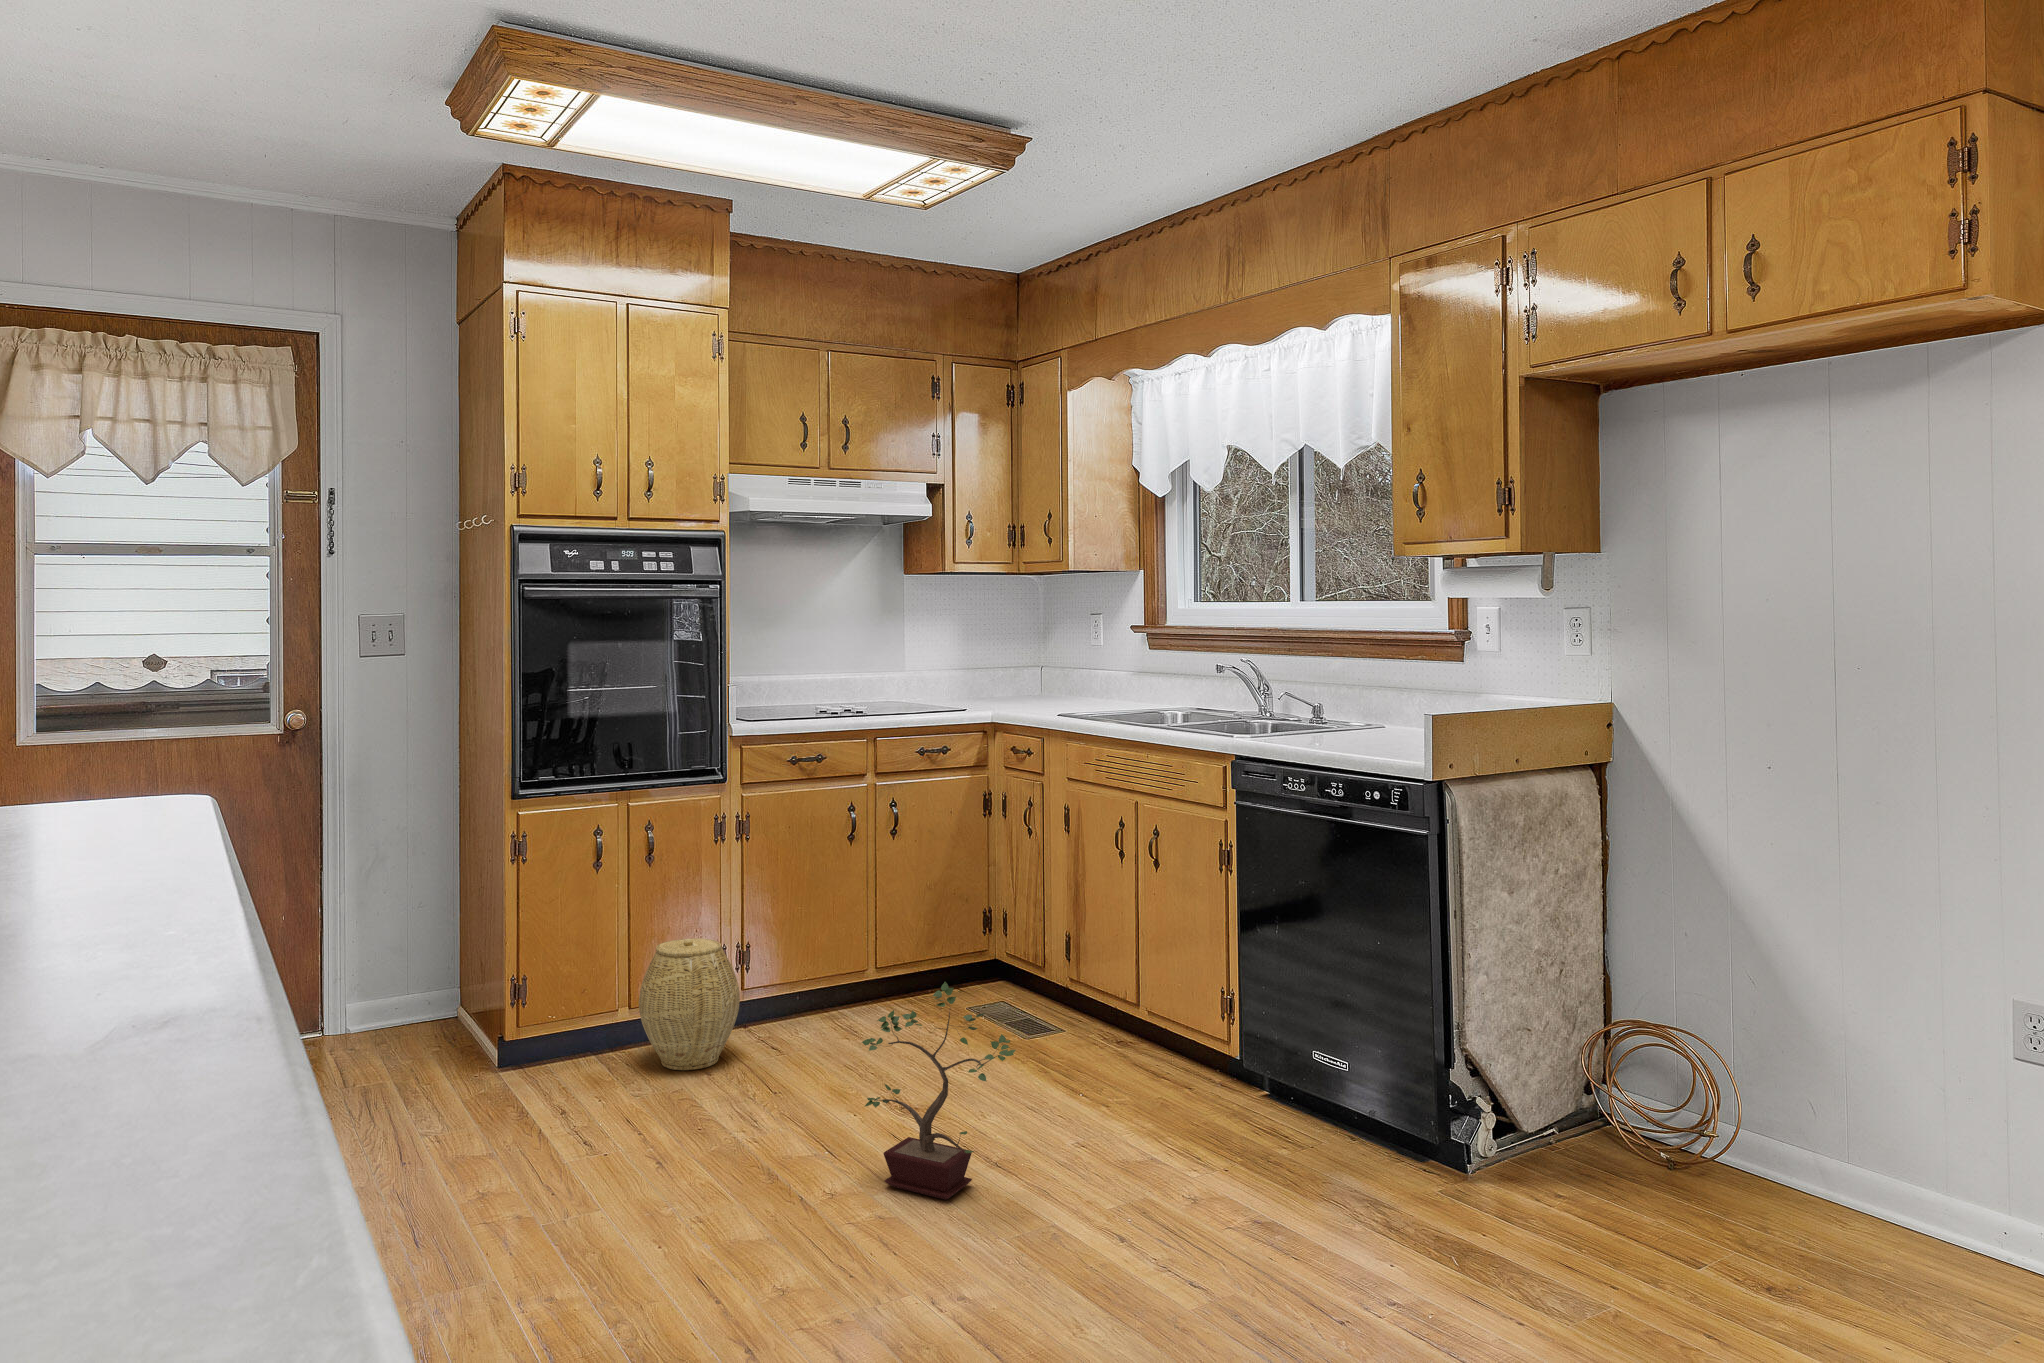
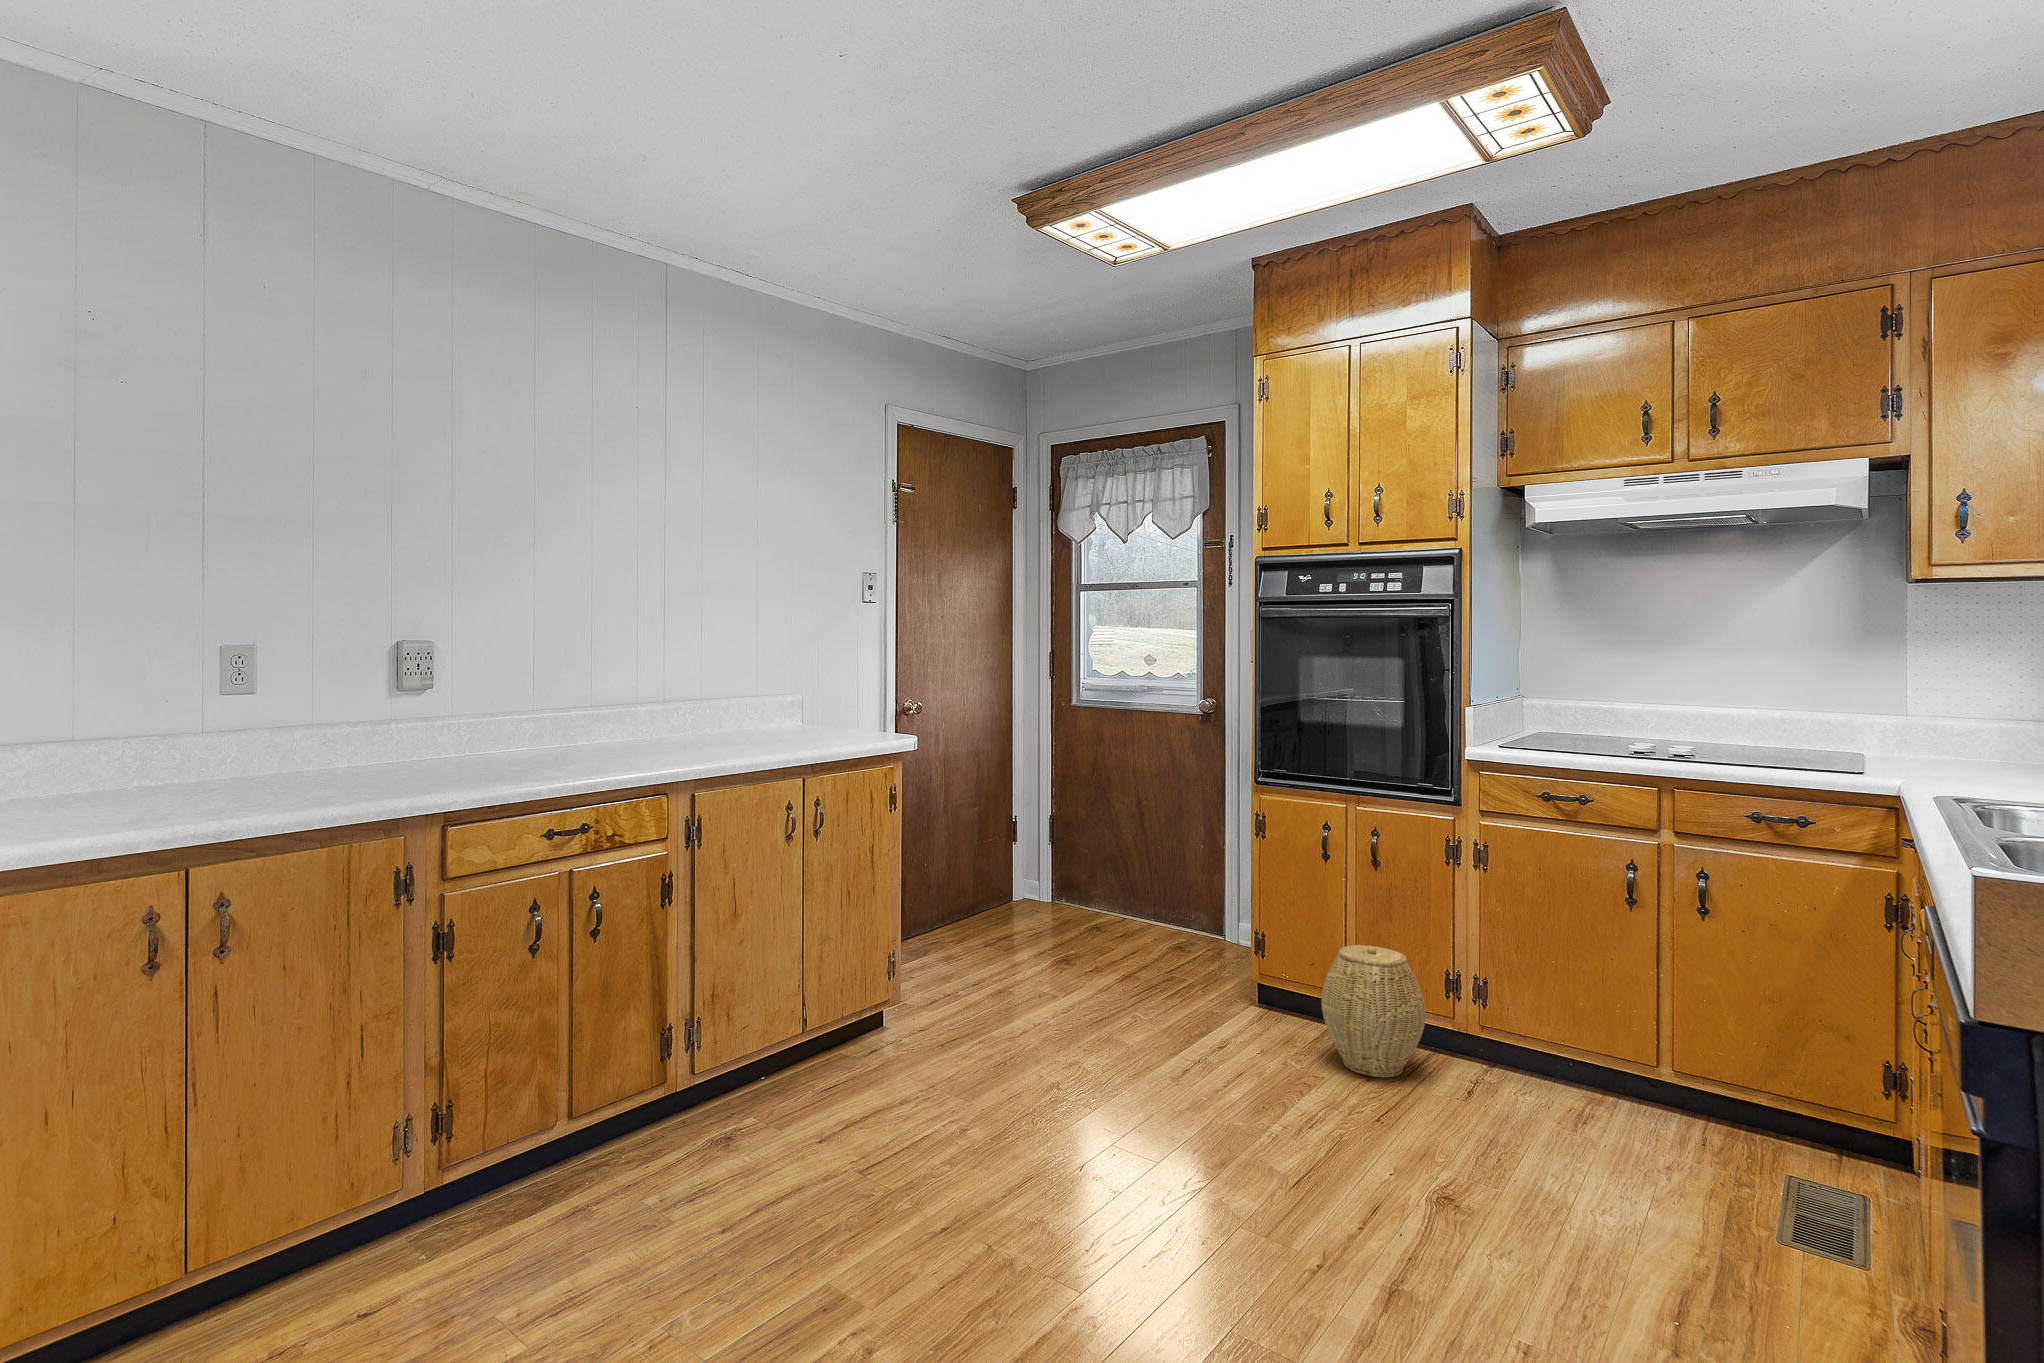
potted plant: present [862,982,1016,1200] -> none [1211,1032,1290,1265]

